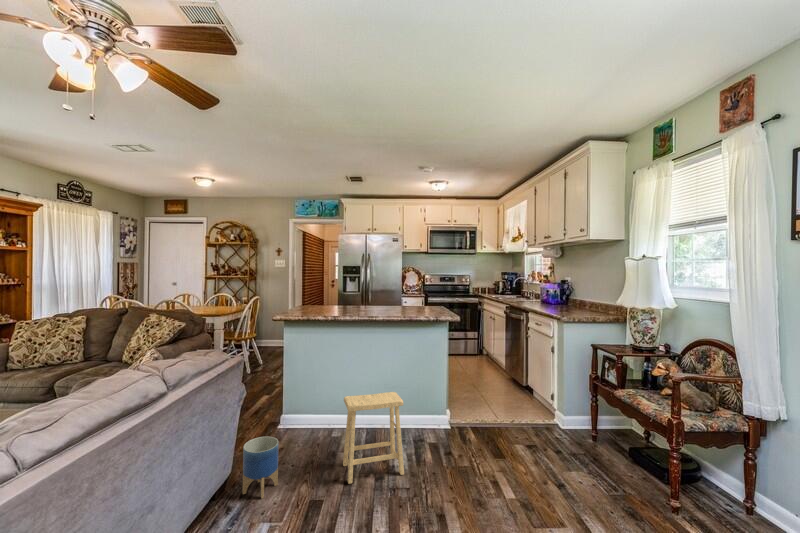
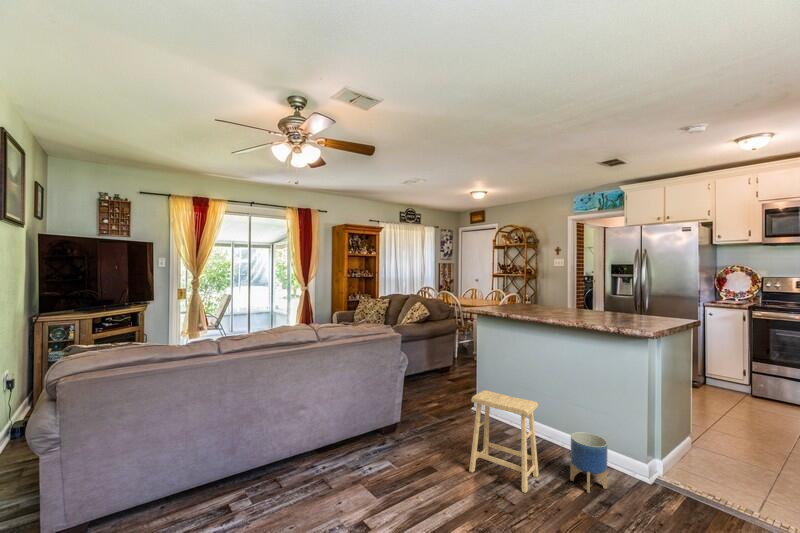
planter: present [243,437,278,499] -> present [570,432,608,493]

